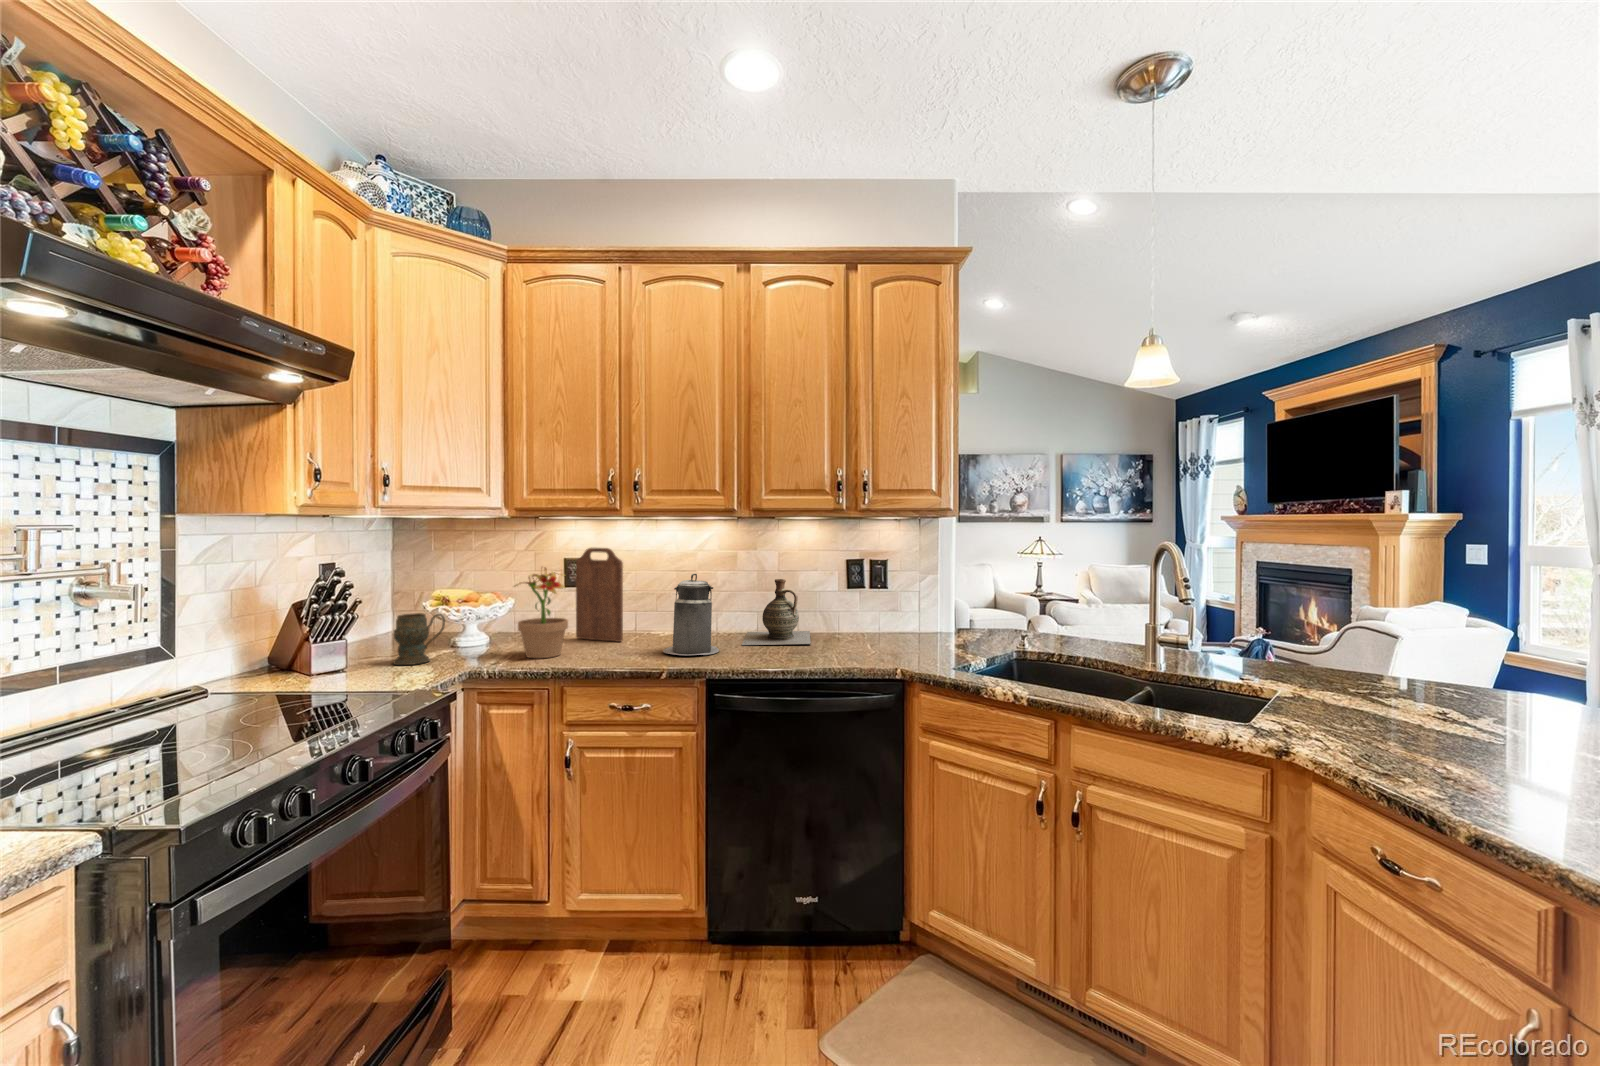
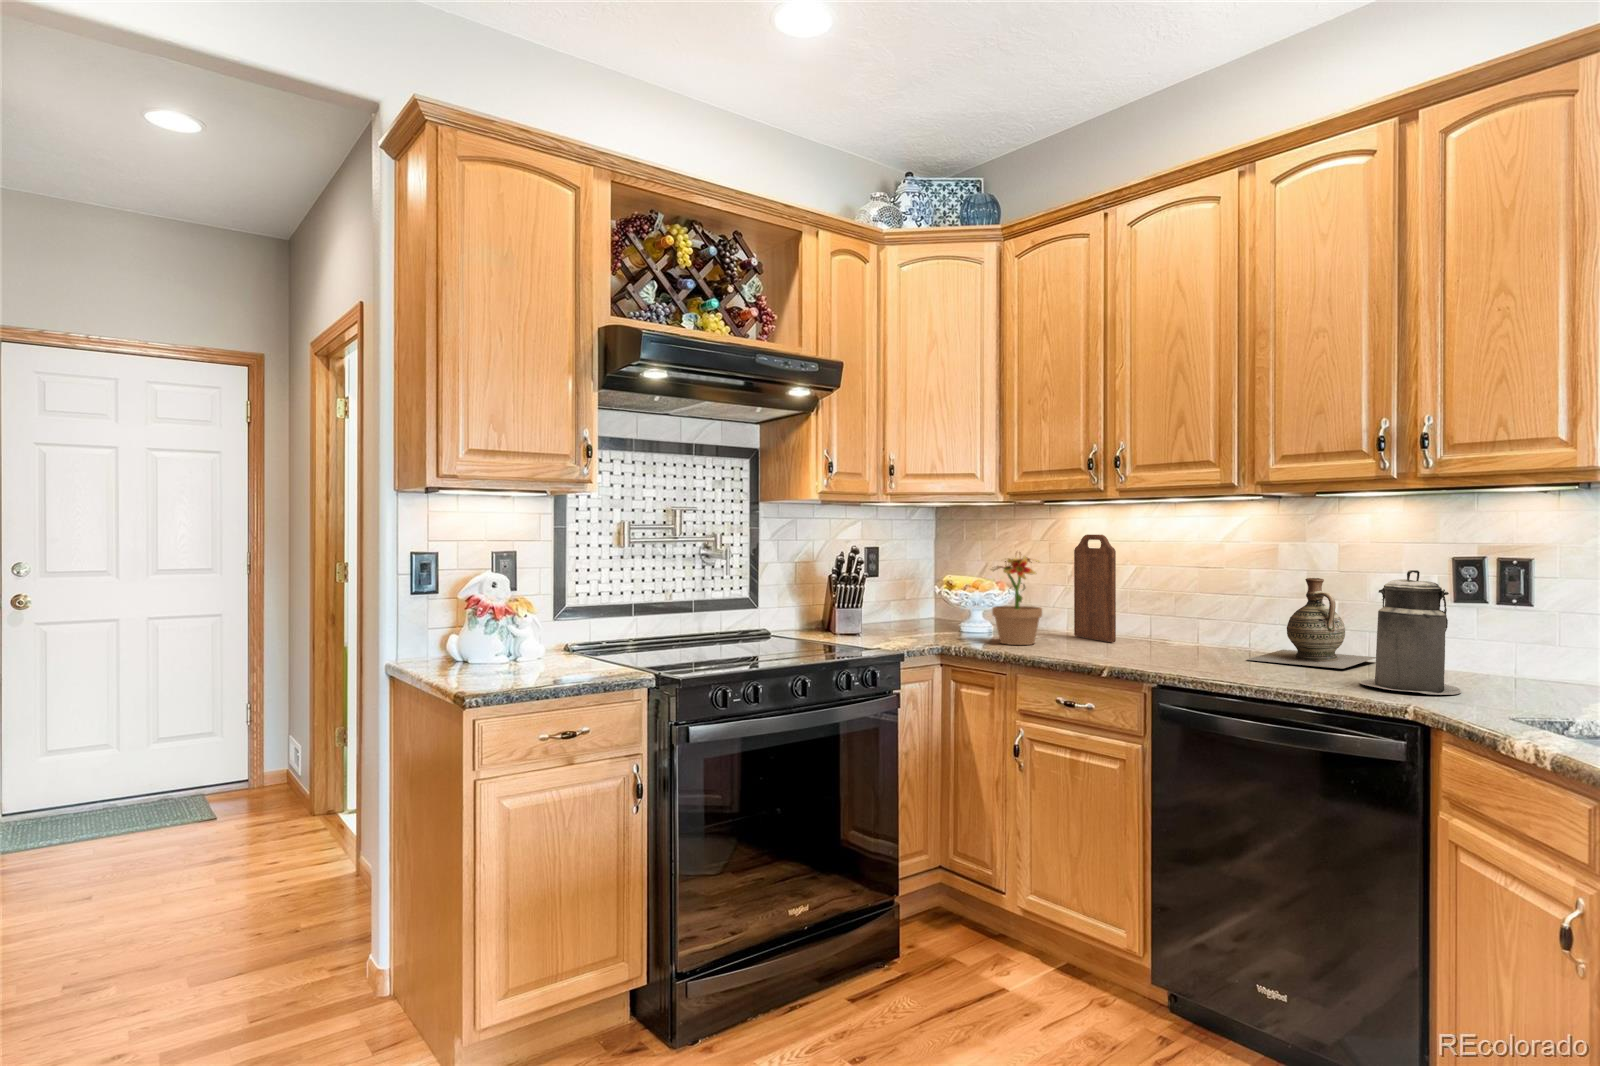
canister: present [663,574,719,655] -> present [1360,570,1461,695]
mug: present [393,613,445,665] -> none [896,592,938,637]

